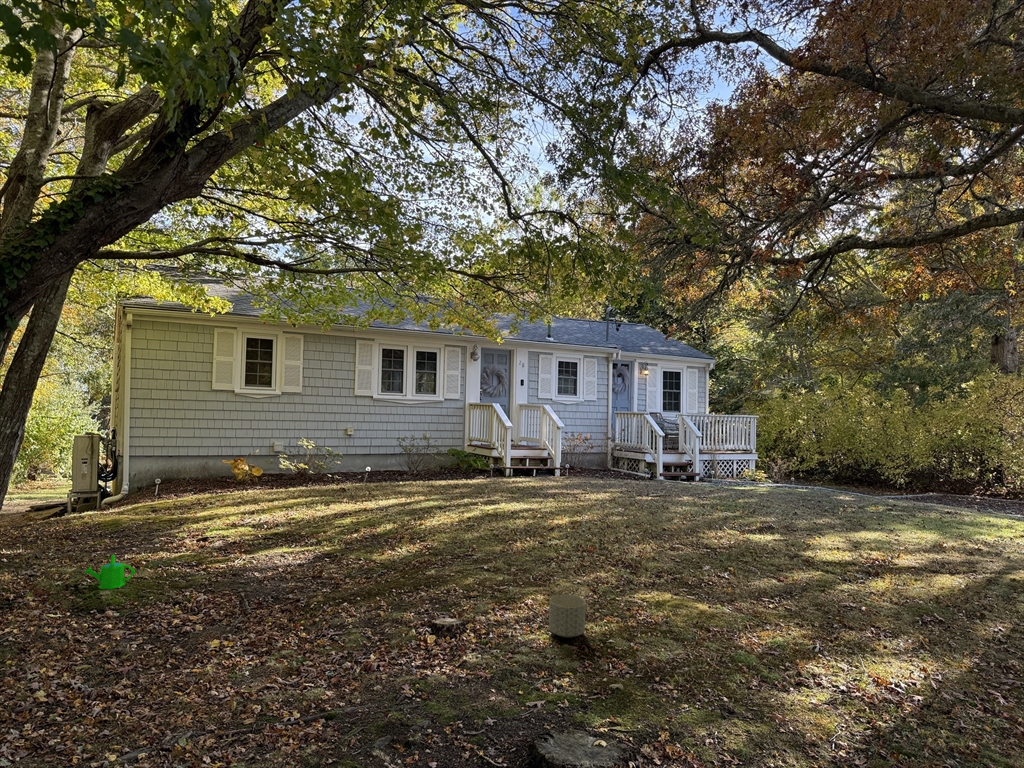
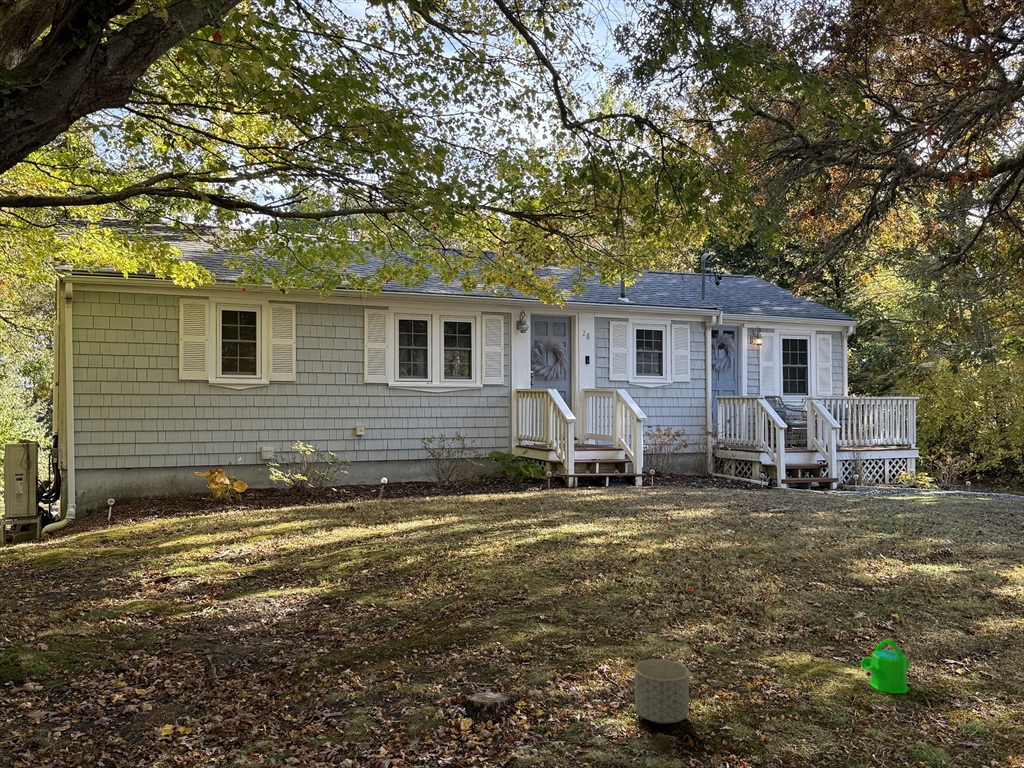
watering can: present [85,555,135,589] -> present [861,638,910,693]

